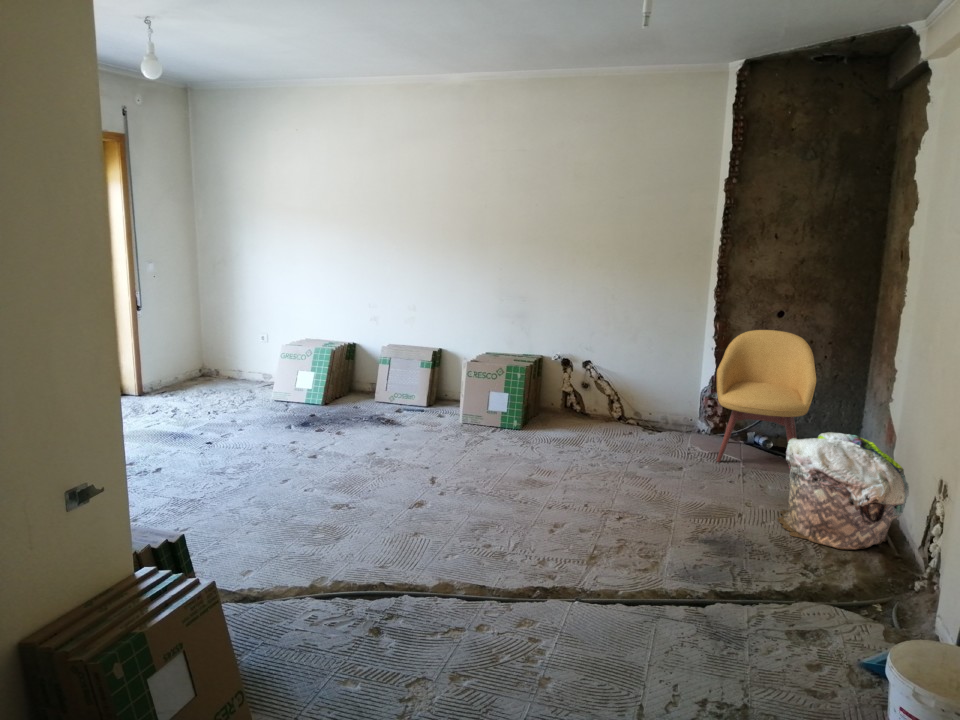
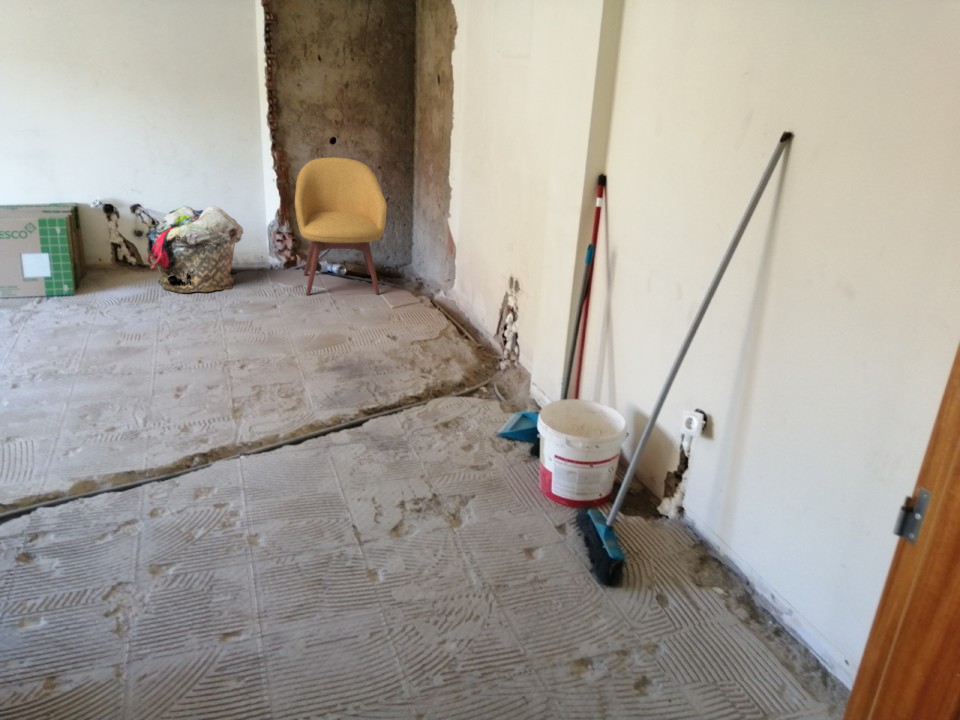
laundry basket: present [777,433,909,549] -> present [146,205,243,293]

